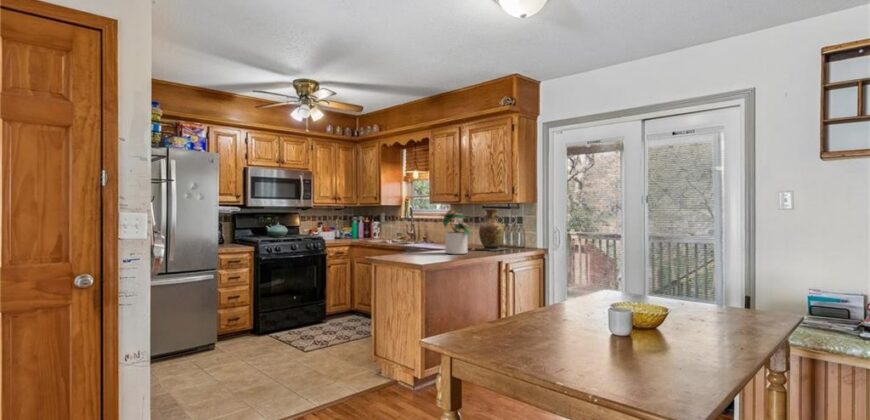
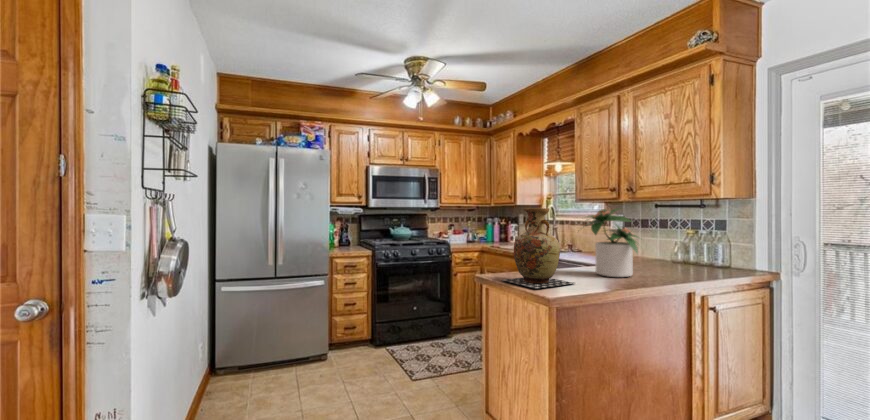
vase: present [478,209,505,250] -> present [502,208,574,288]

